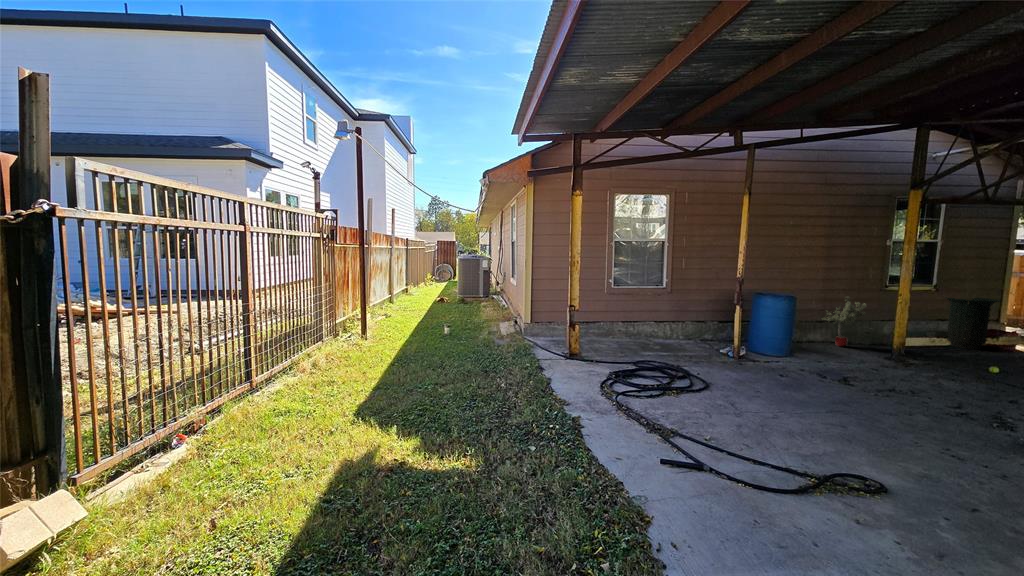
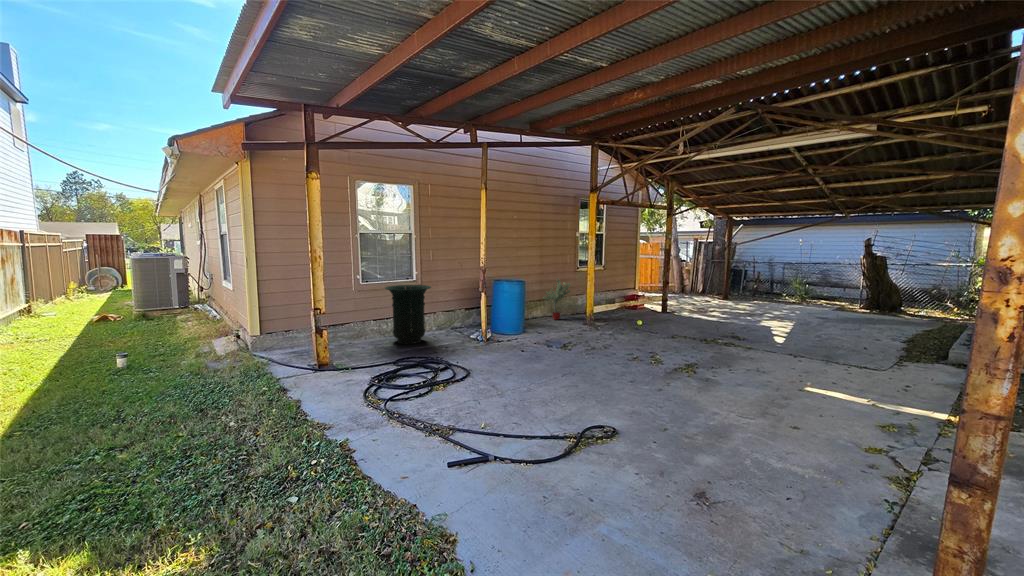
trash can: present [945,297,1000,349] -> present [385,285,431,344]

